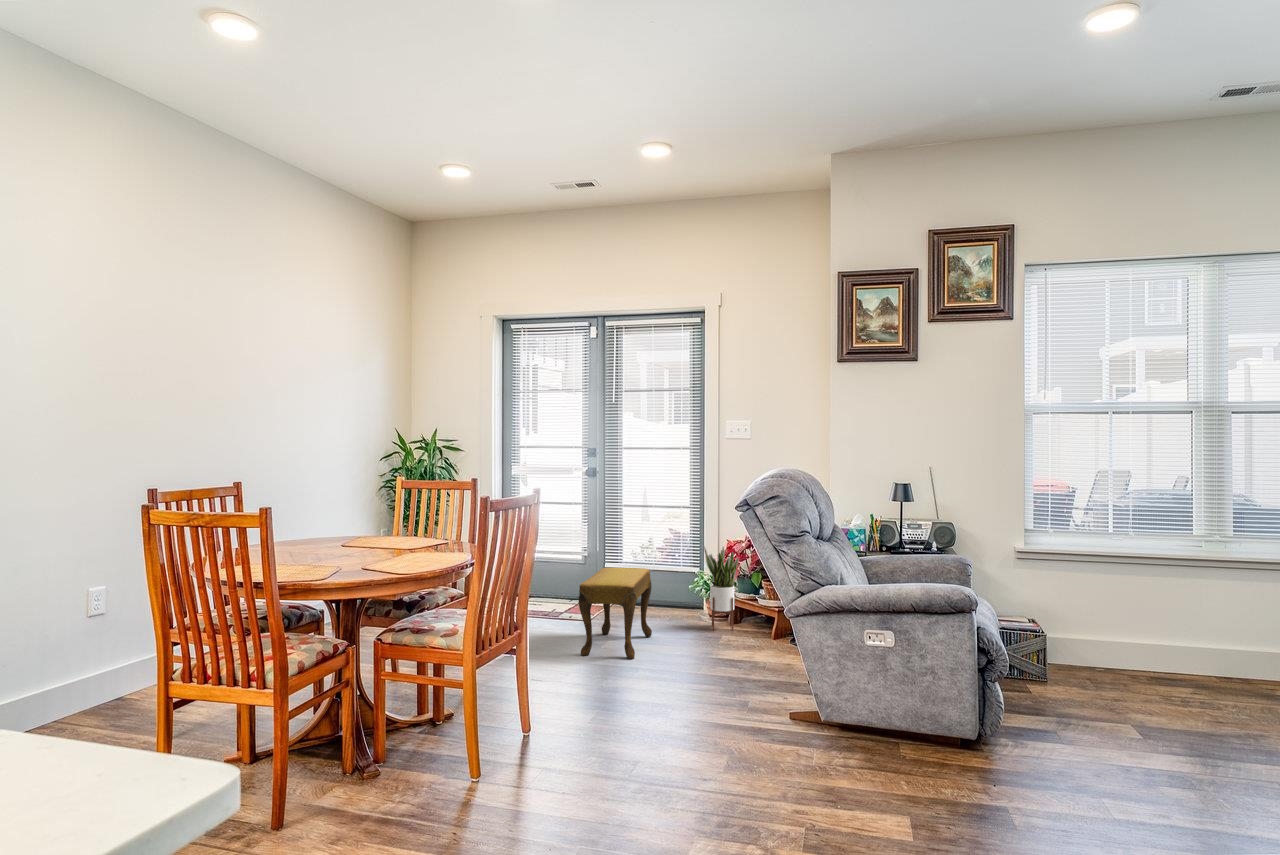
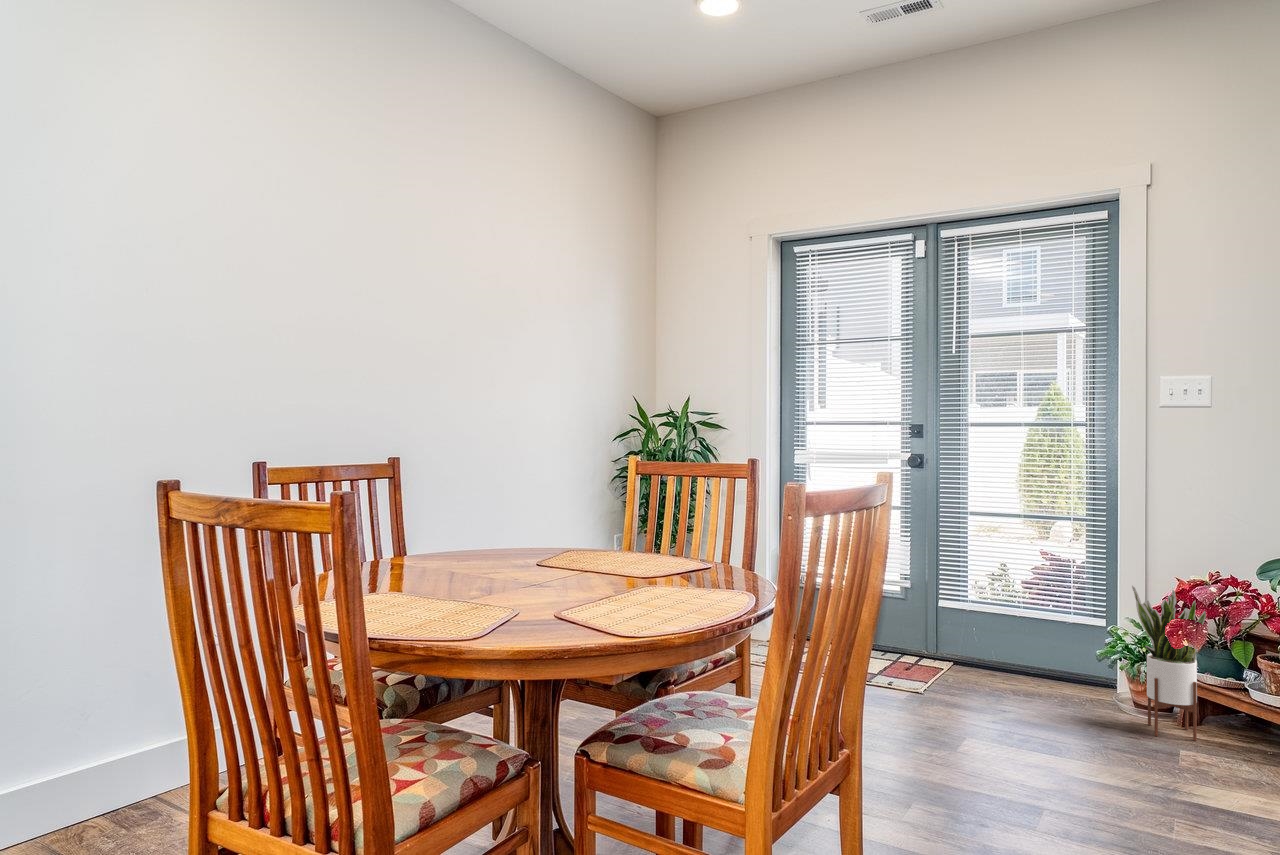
footstool: present [579,568,652,659] -> none [921,614,1043,784]

